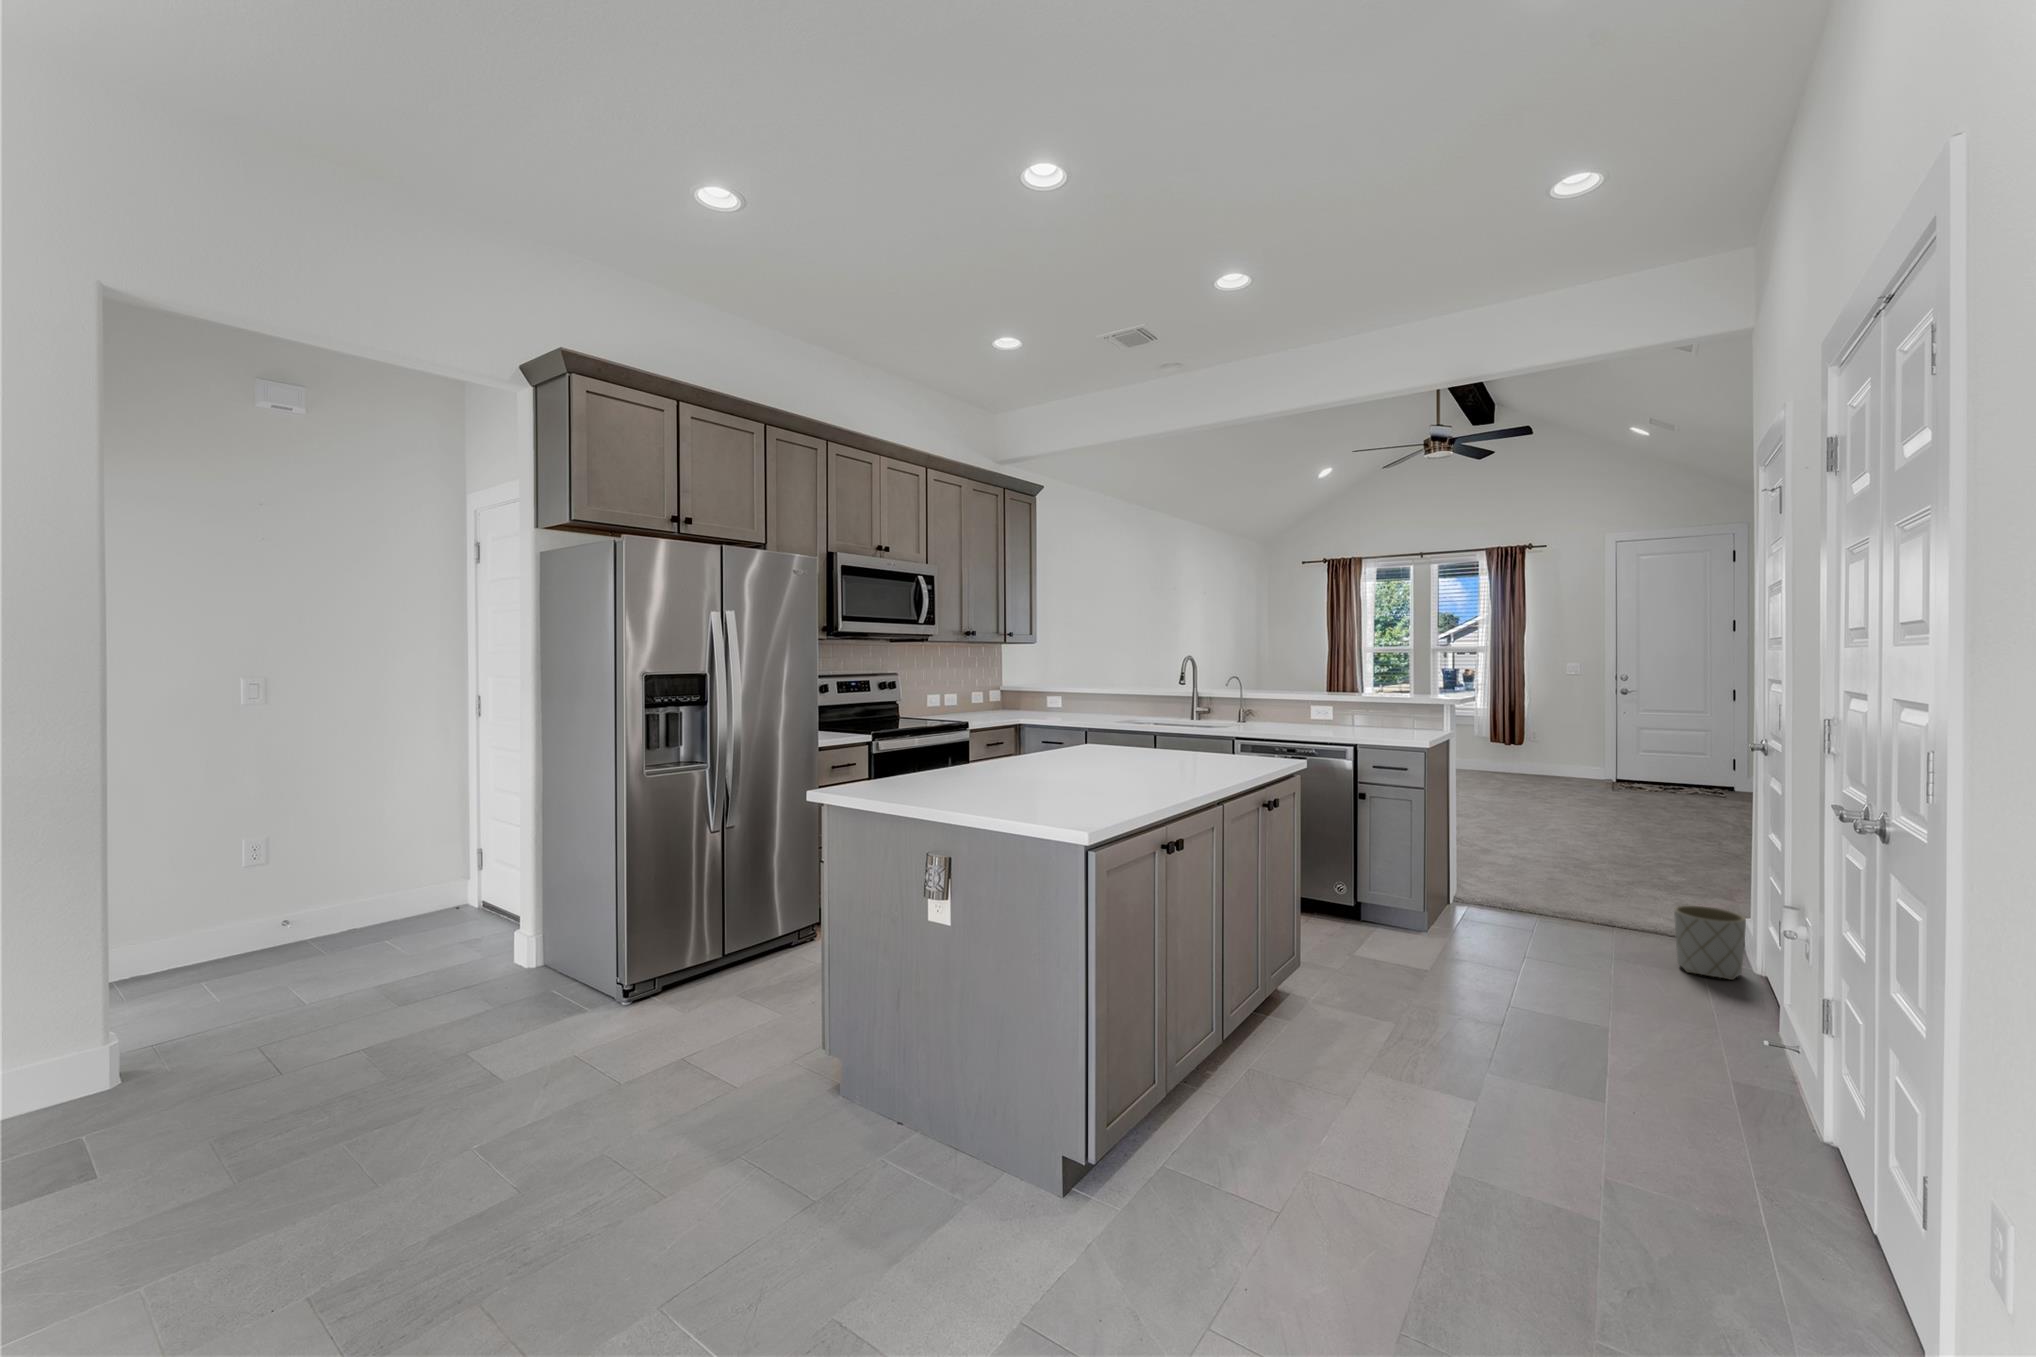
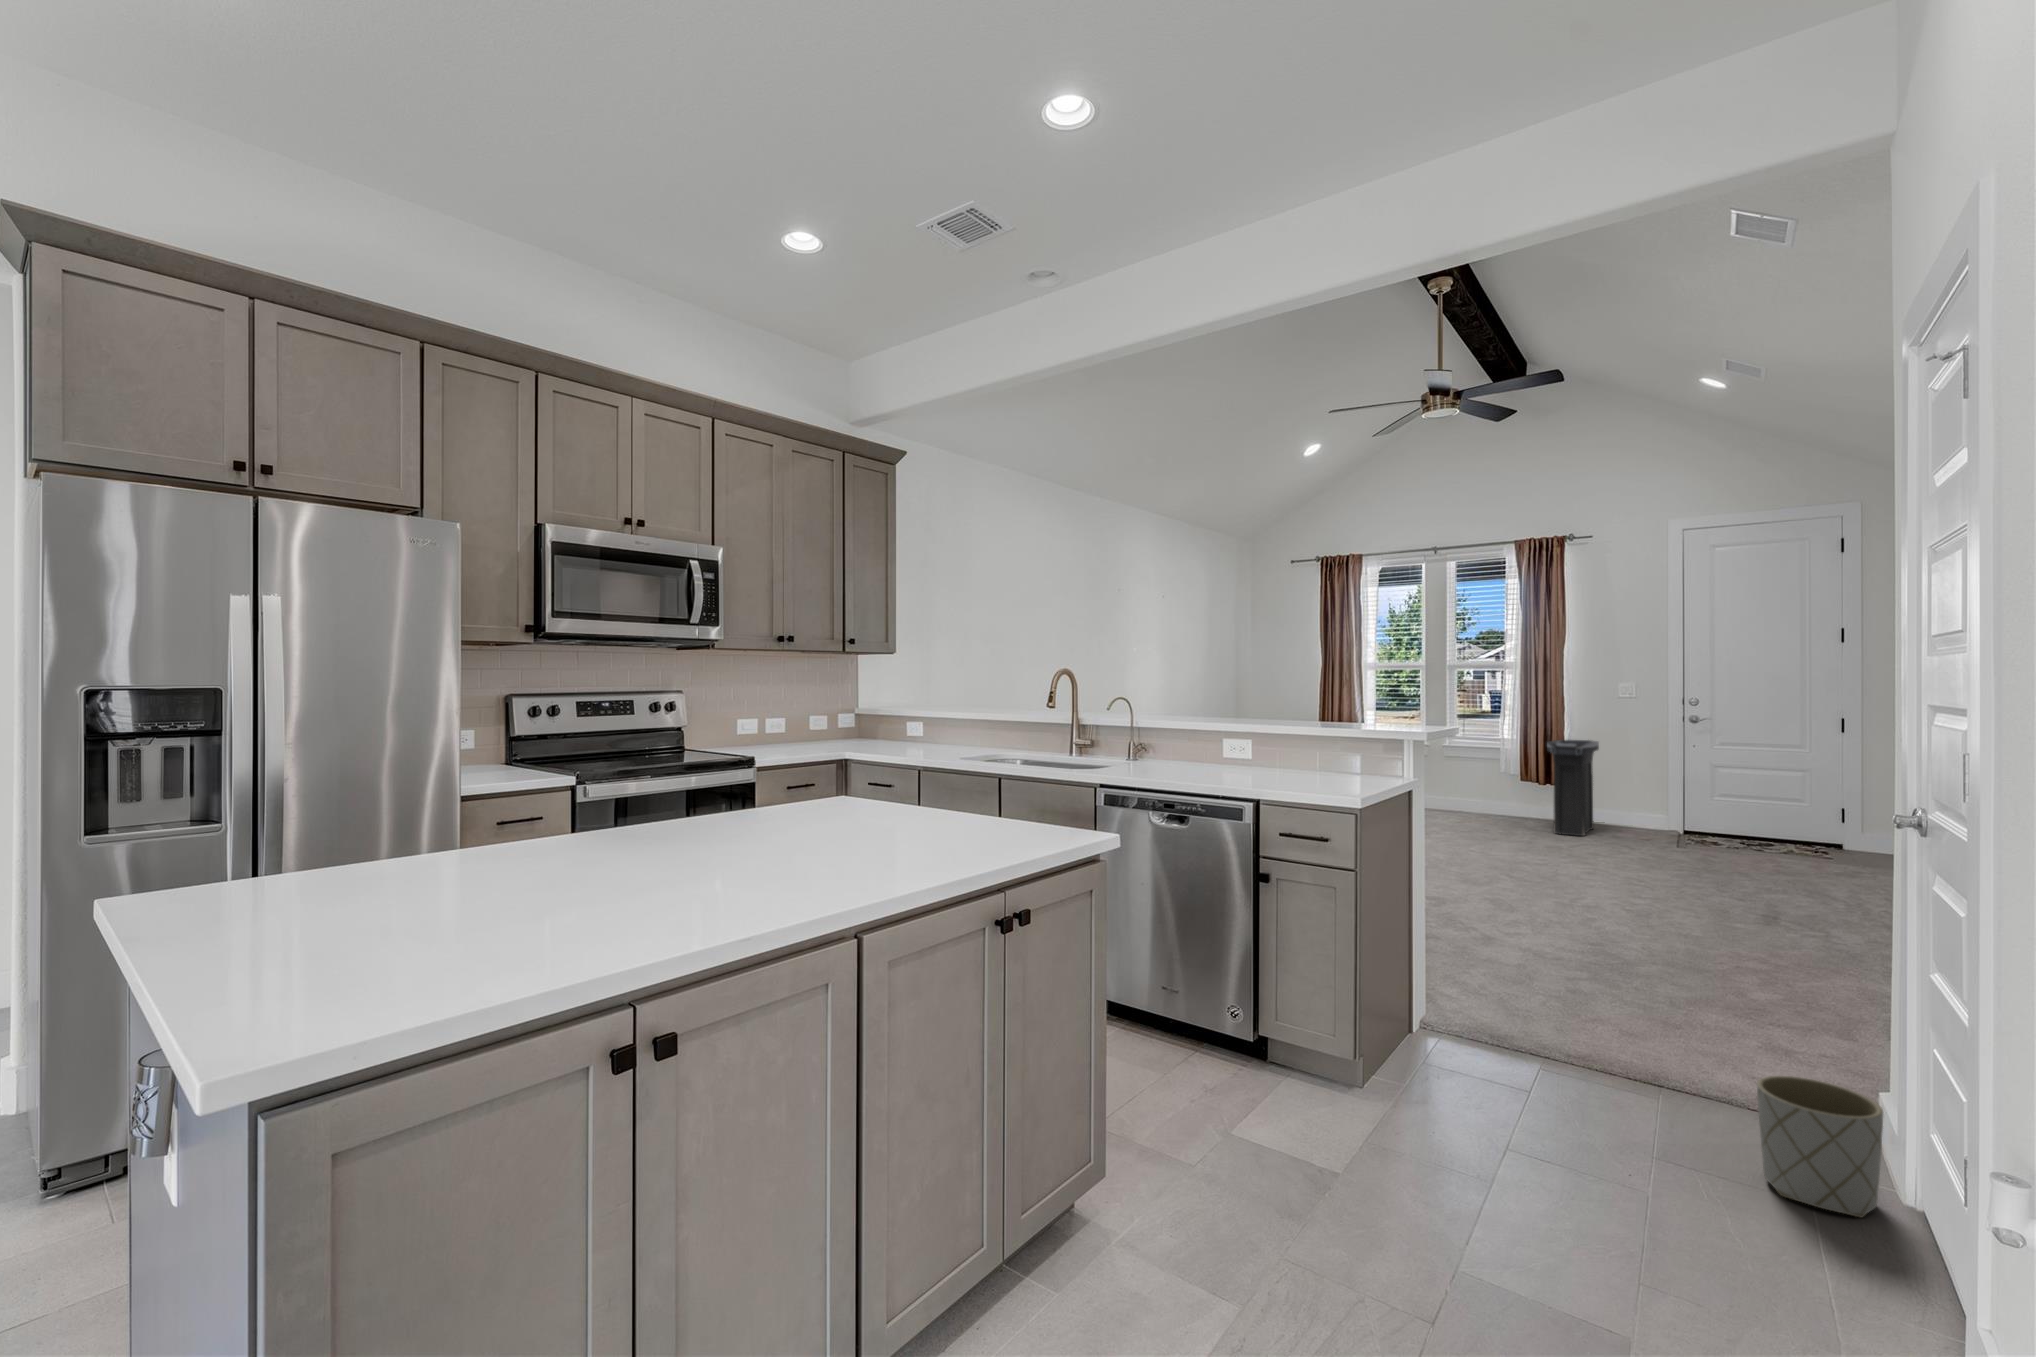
trash can: none [1512,709,1552,785] -> present [1547,740,1599,836]

